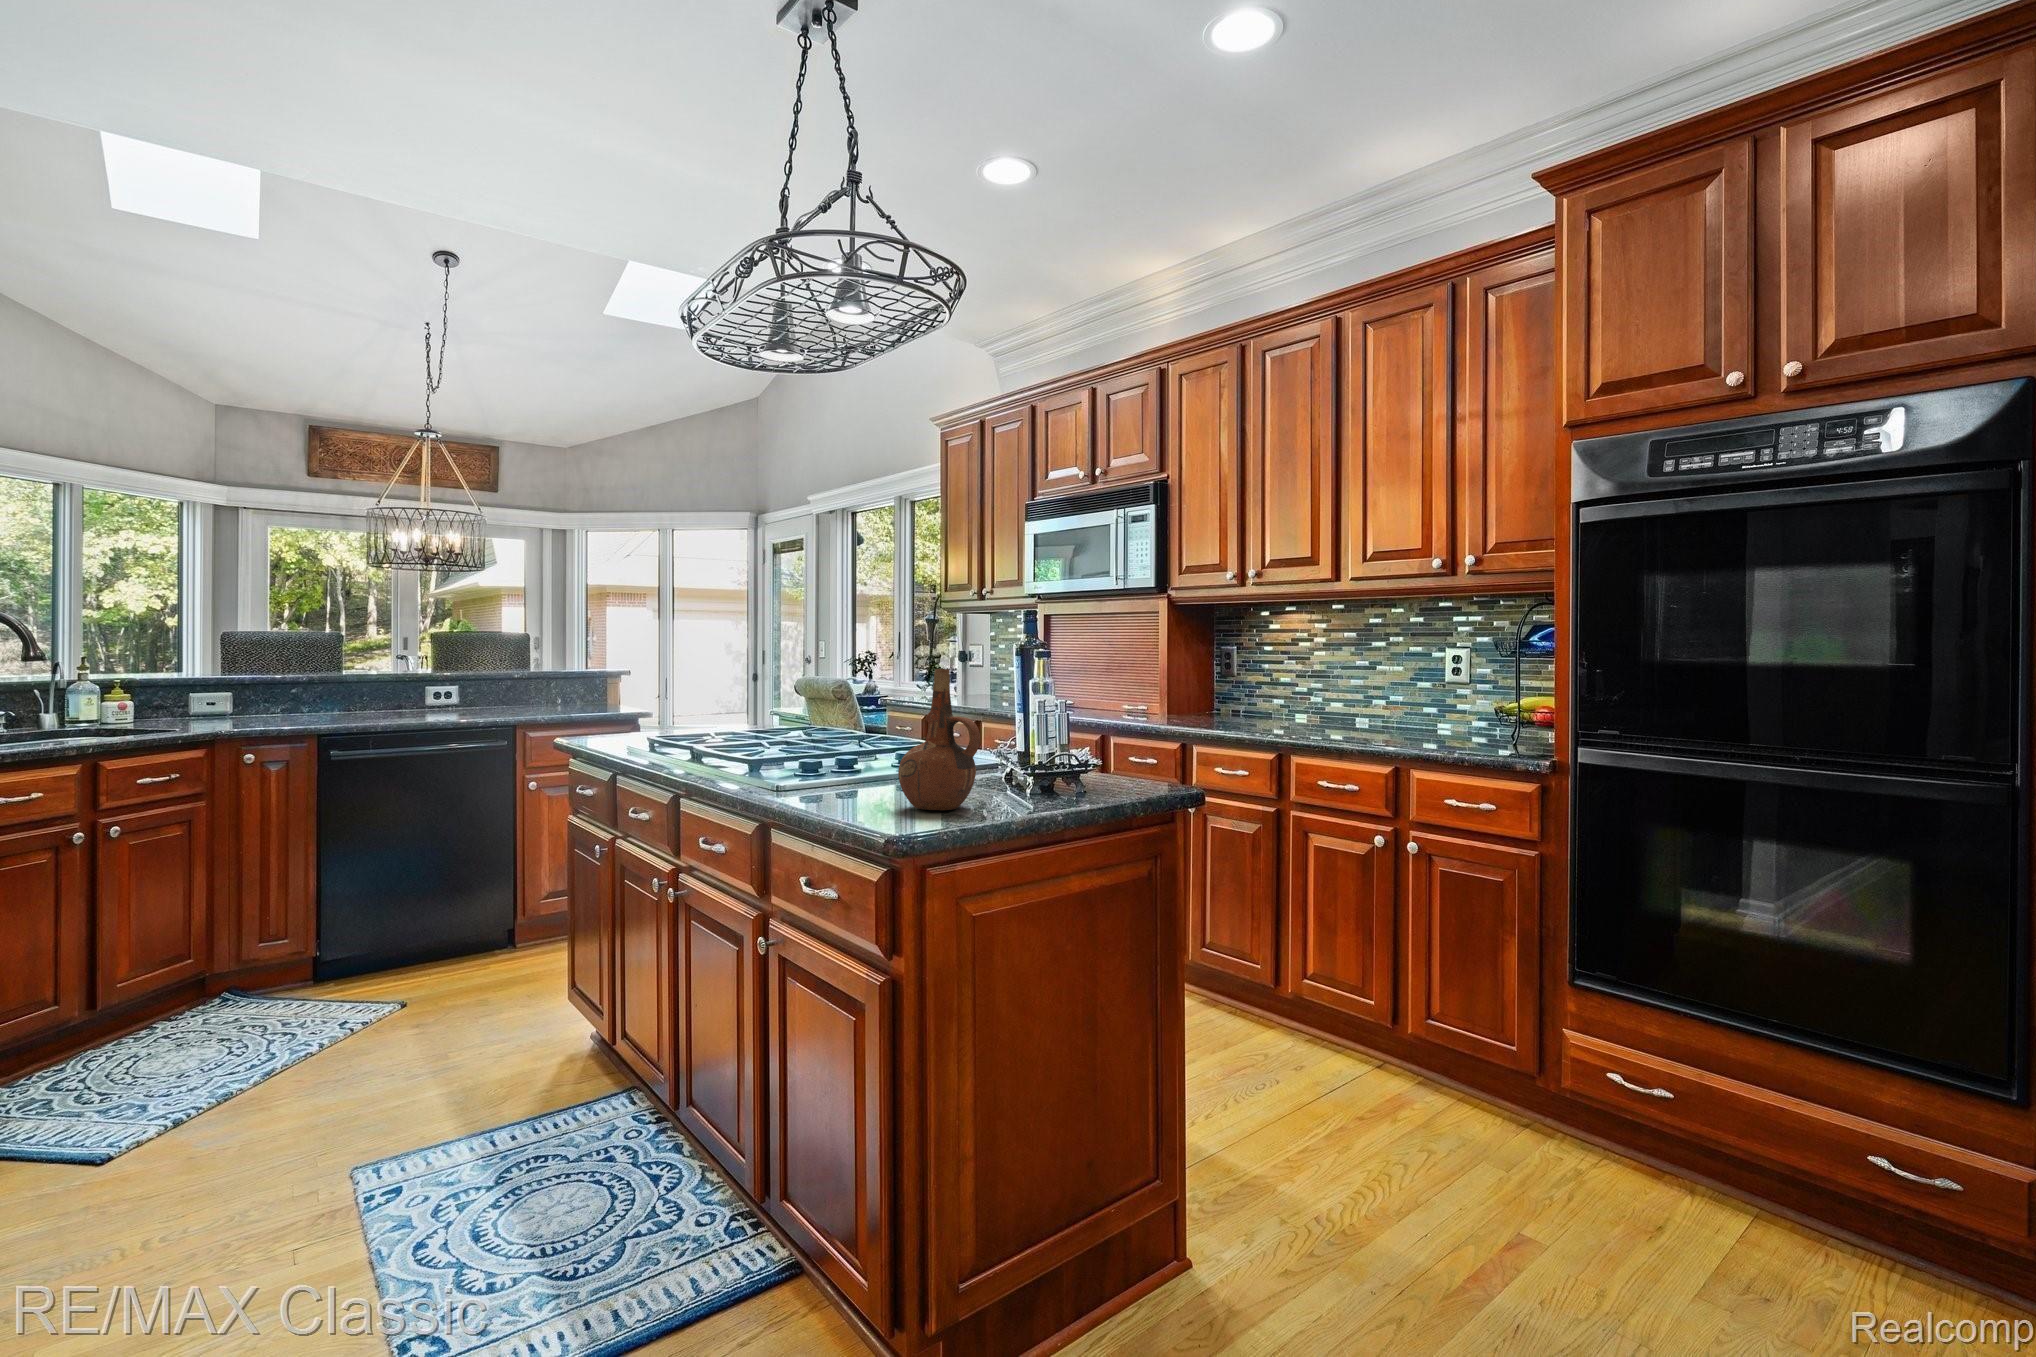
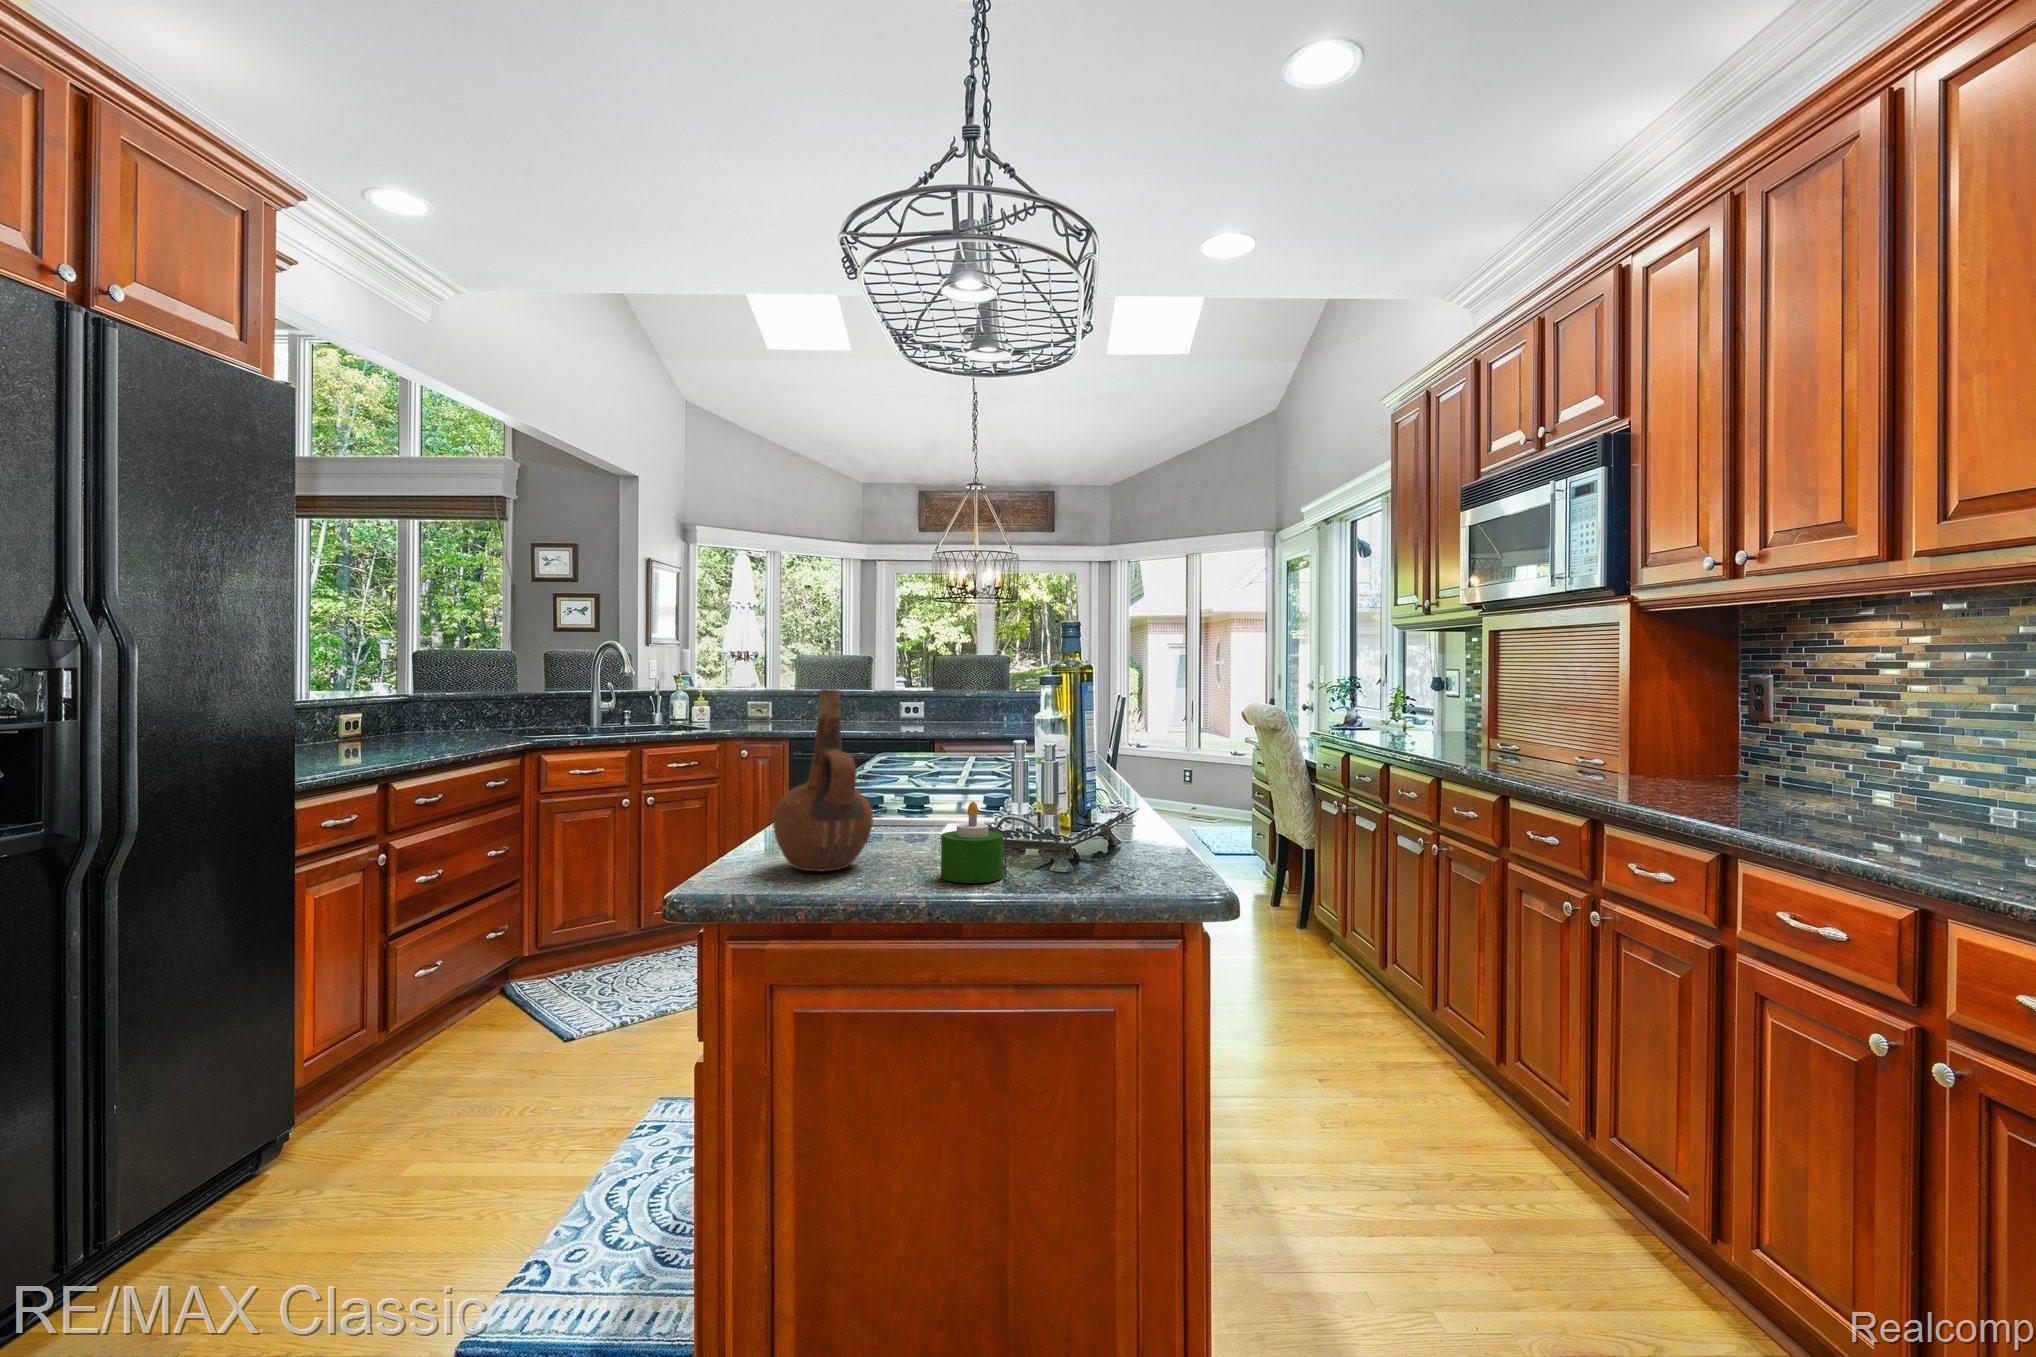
candle: none [1027,746,1071,803] -> present [941,802,1003,883]

